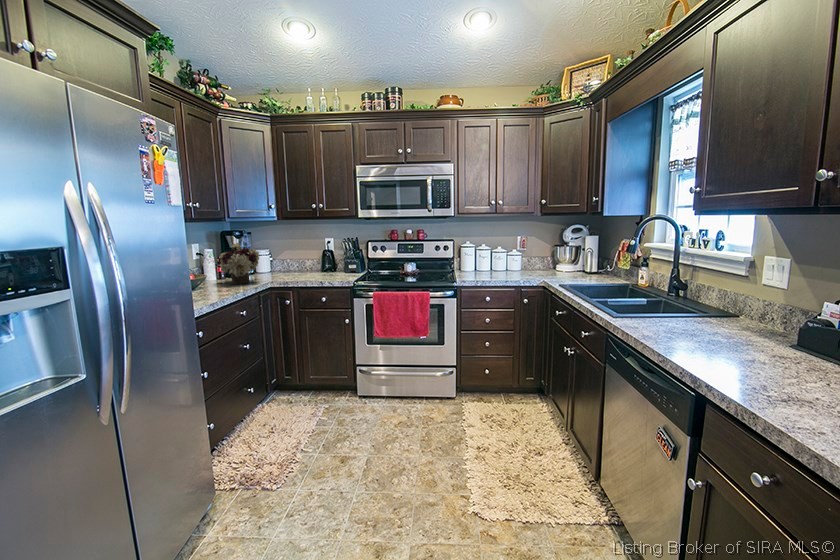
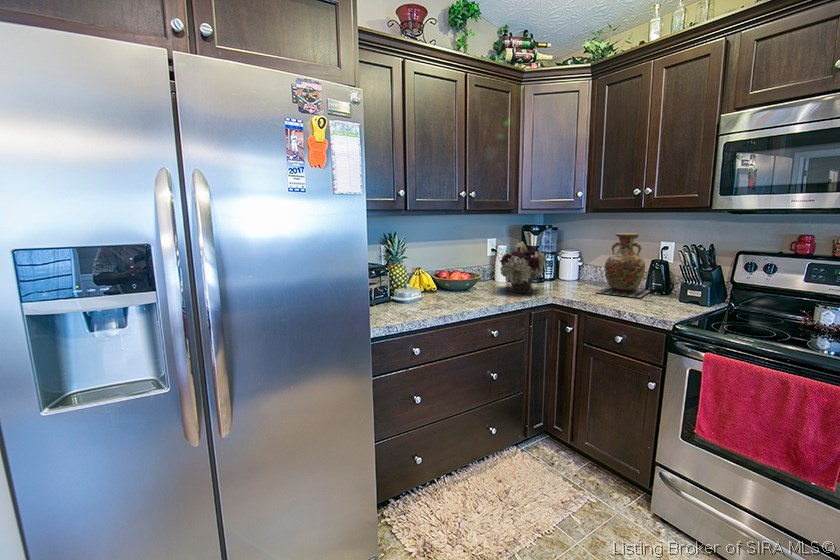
vase: none [295,233,325,276] -> present [596,233,650,298]

